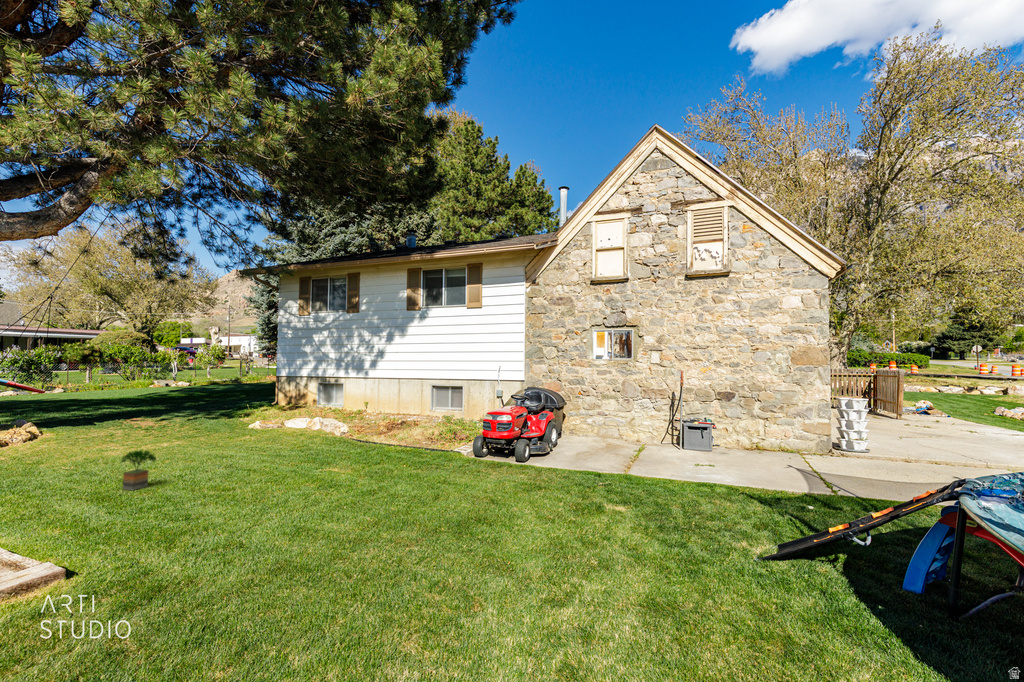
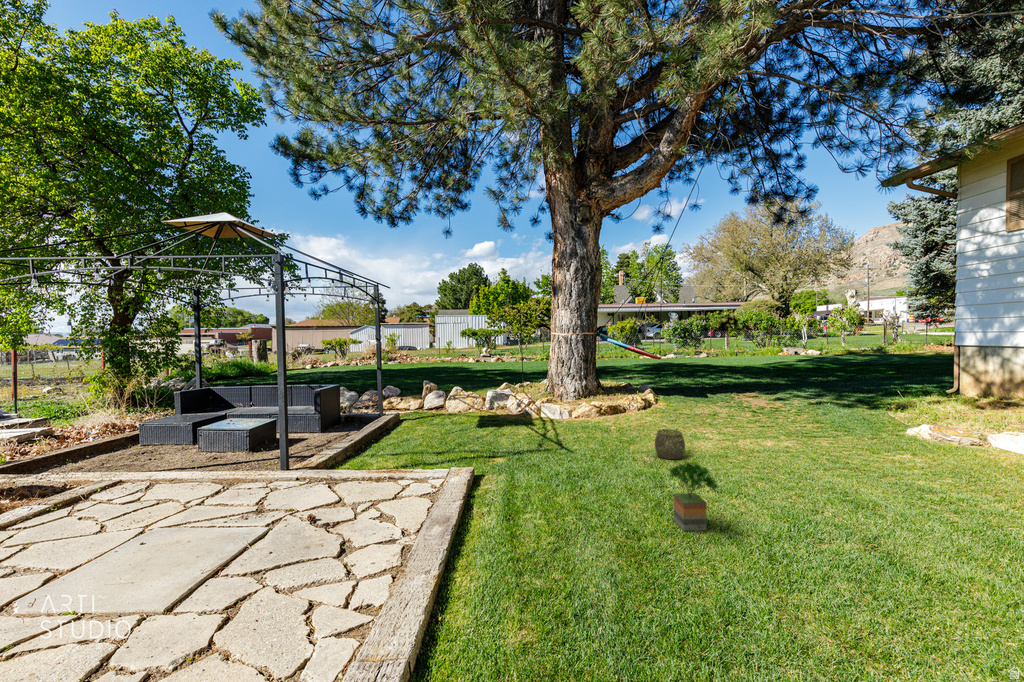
woven basket: none [75,446,107,470] -> present [655,429,685,460]

